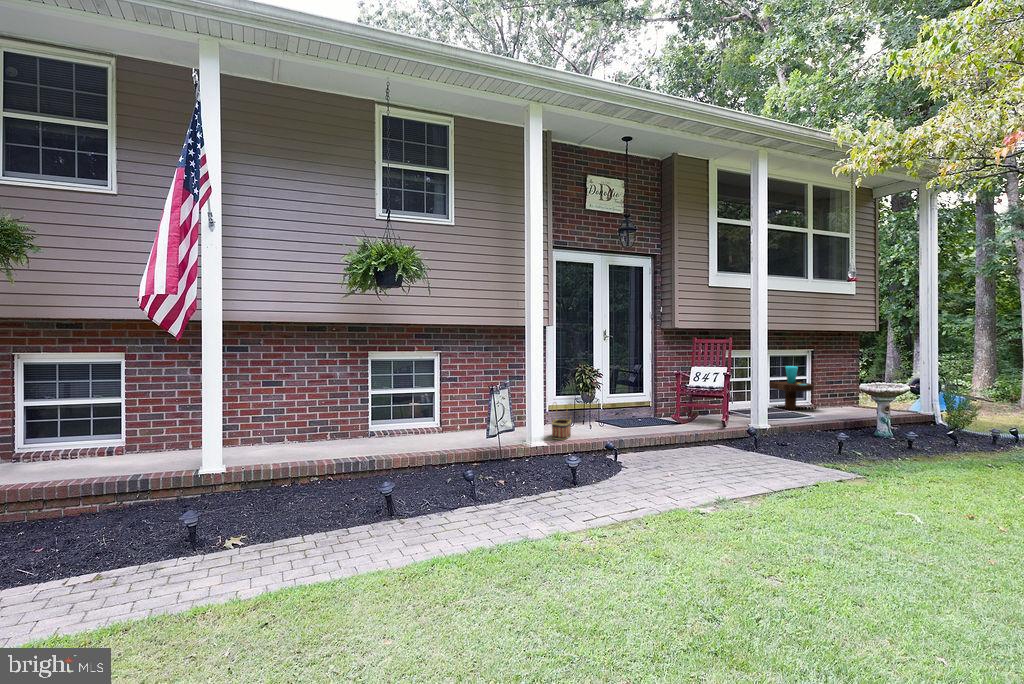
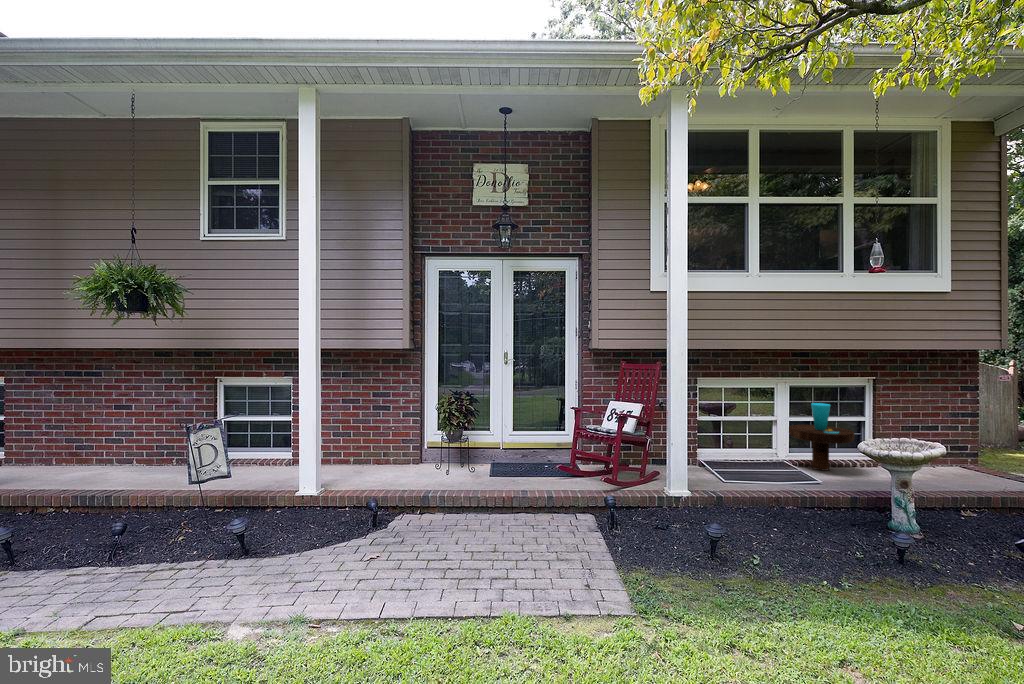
basket: present [552,402,571,440] -> none [368,440,403,488]

